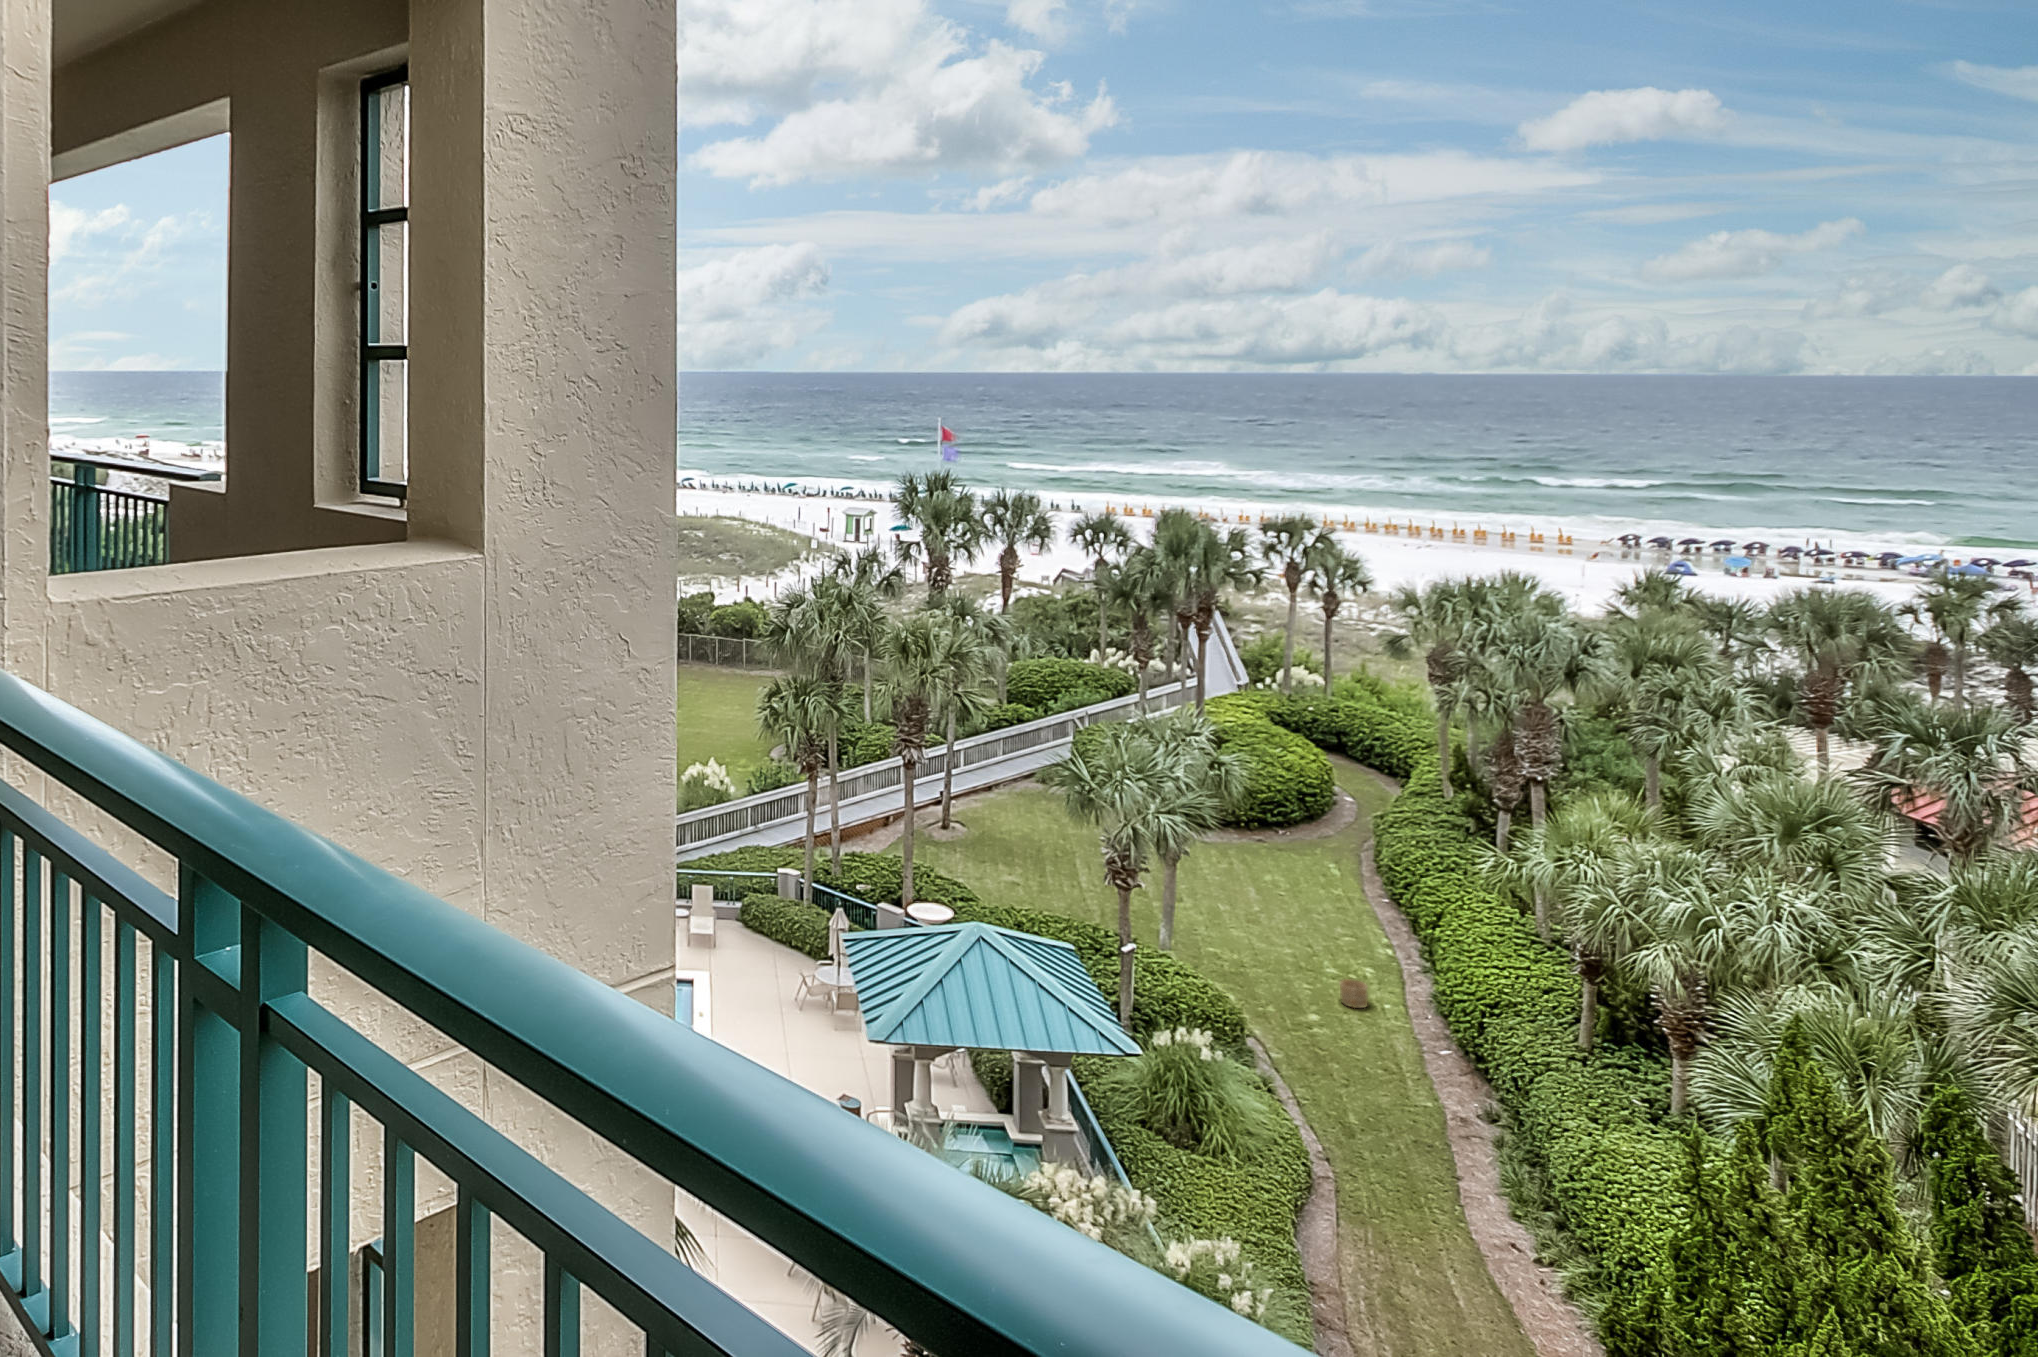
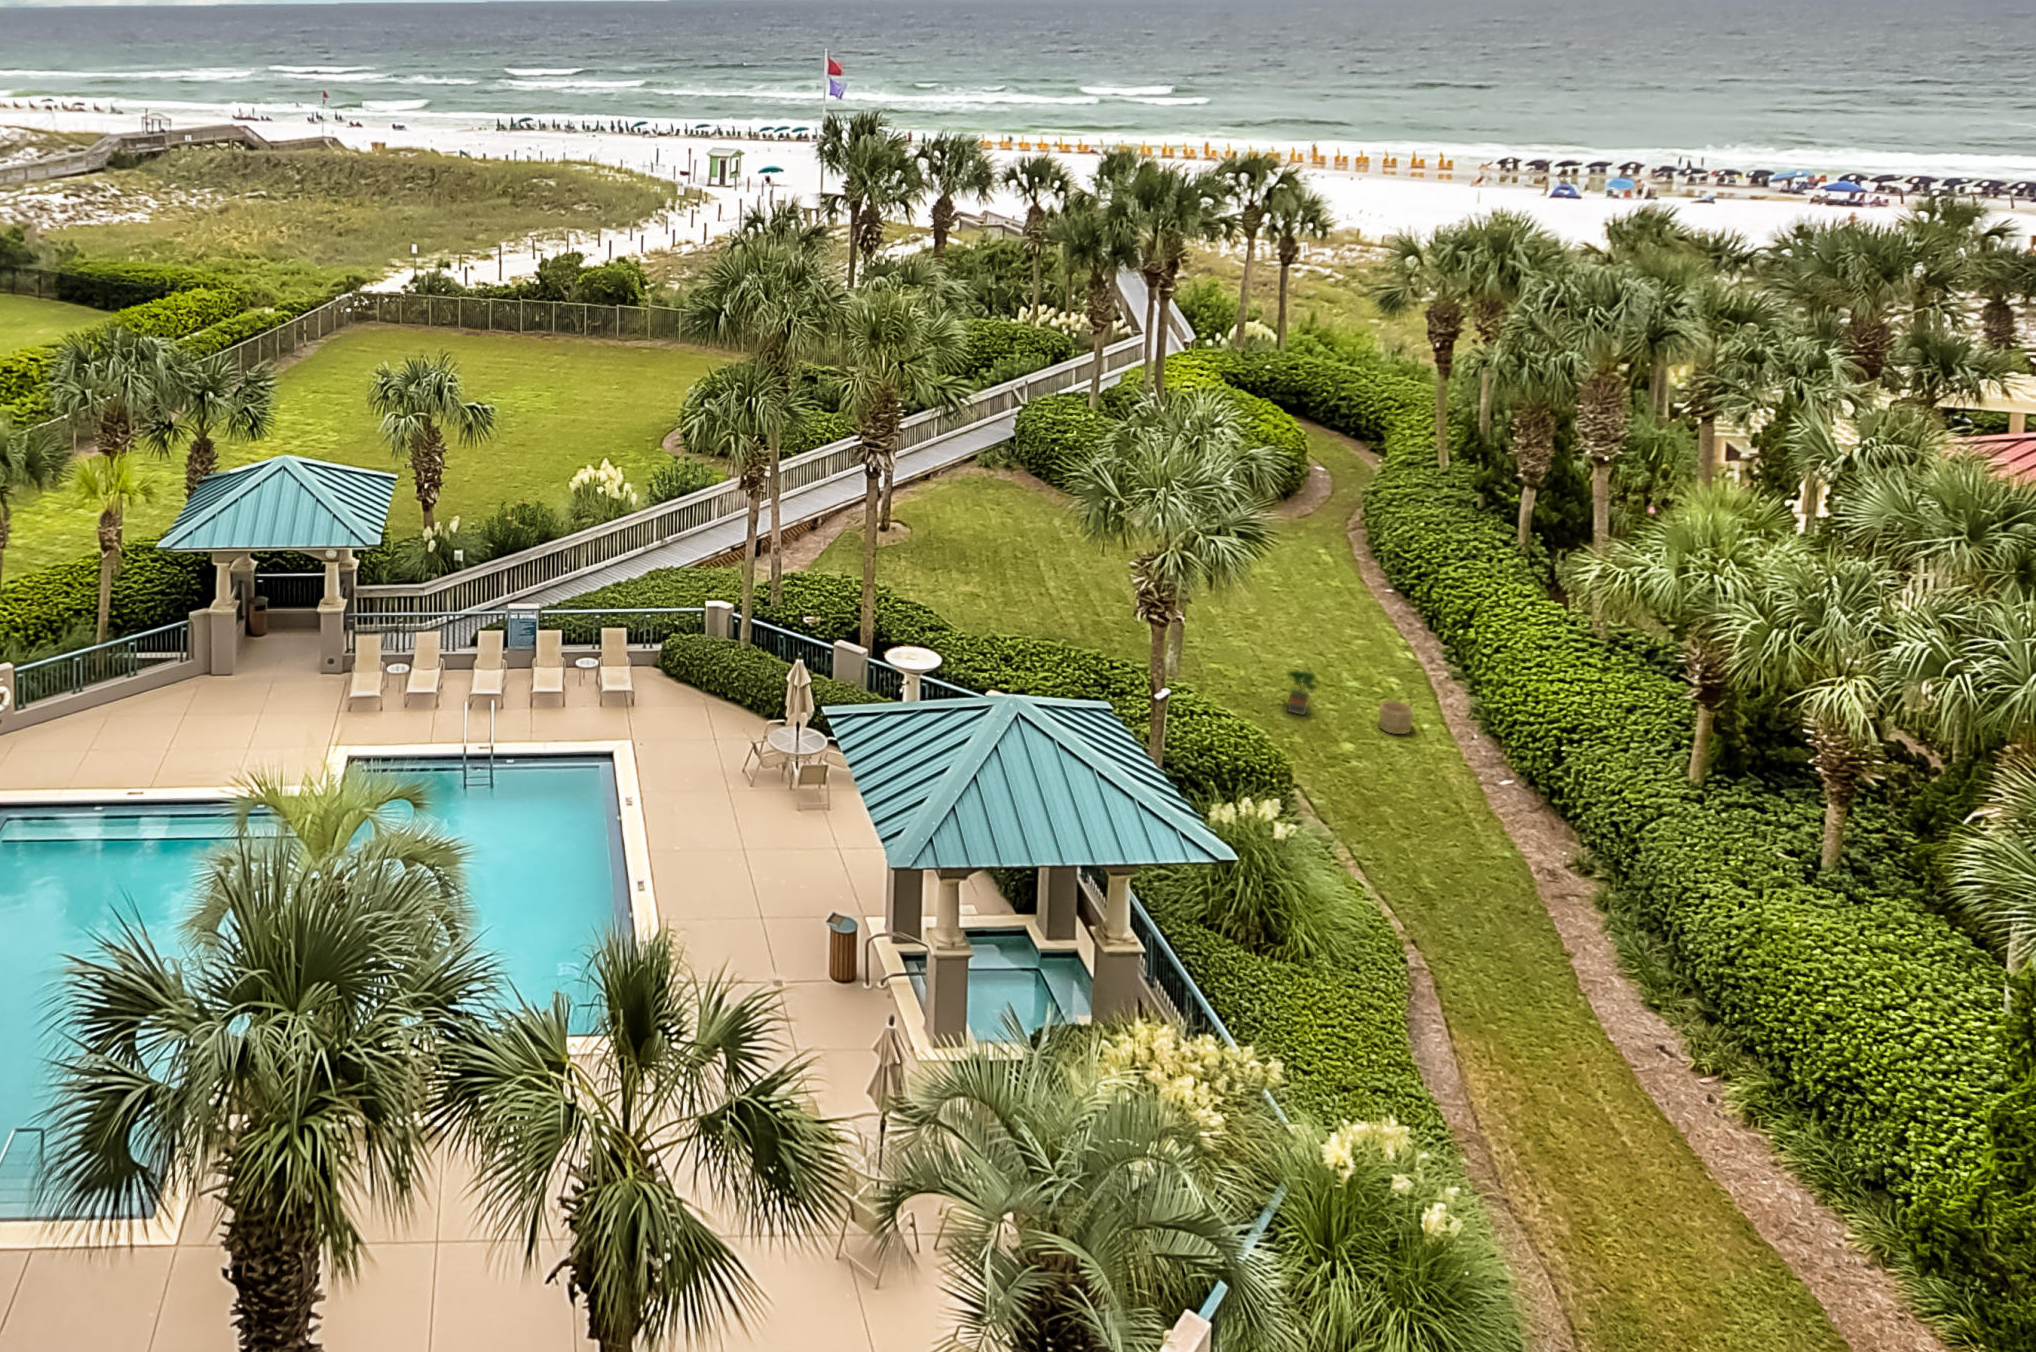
potted tree: none [1261,948,1288,989] -> present [1288,670,1316,715]

